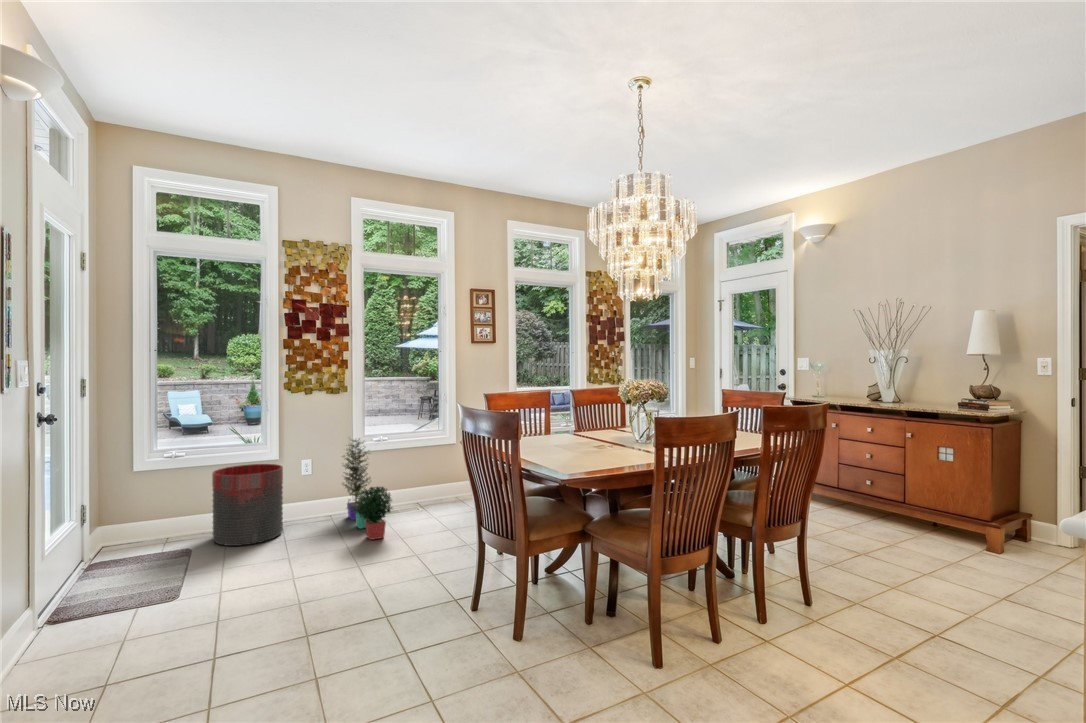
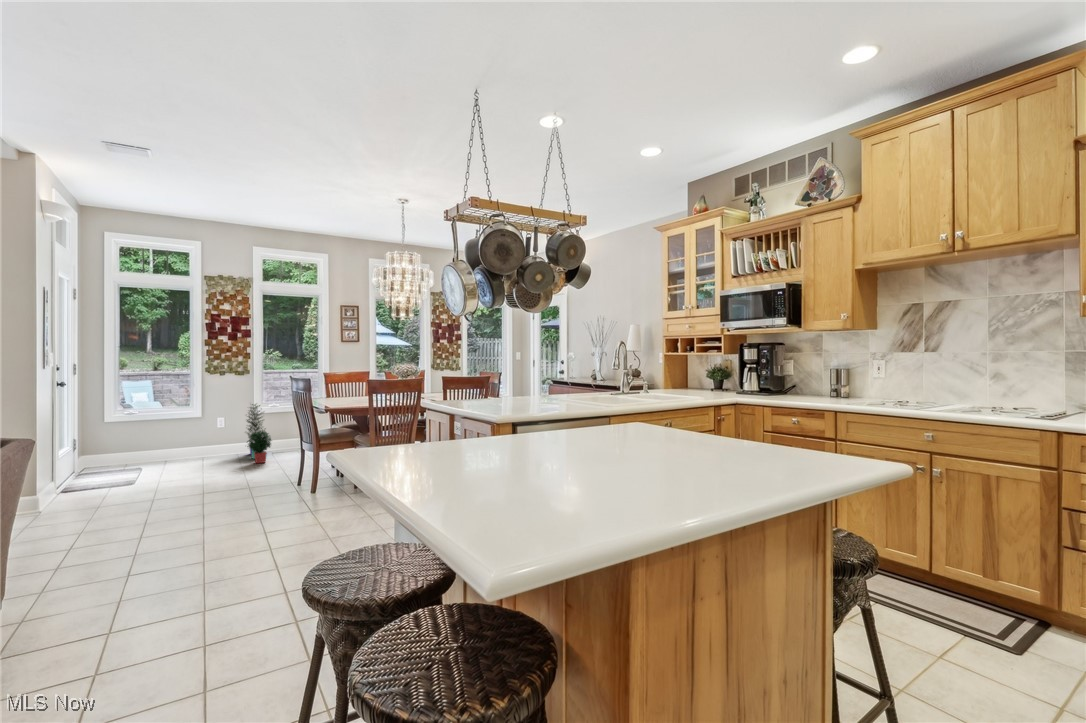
trash can: present [212,464,283,546] -> none [156,419,203,466]

